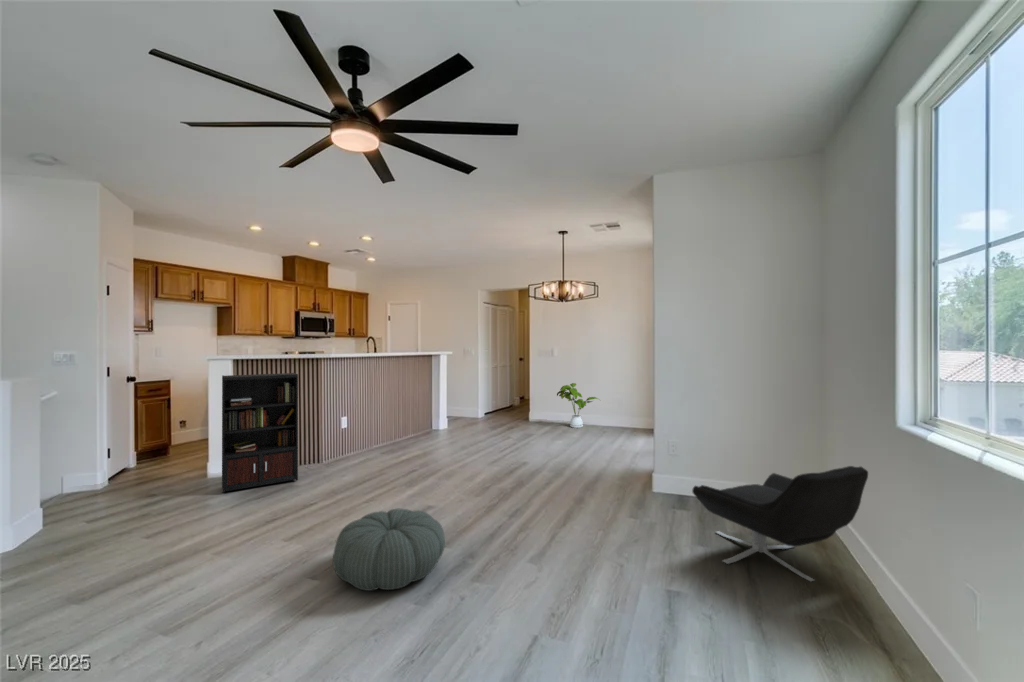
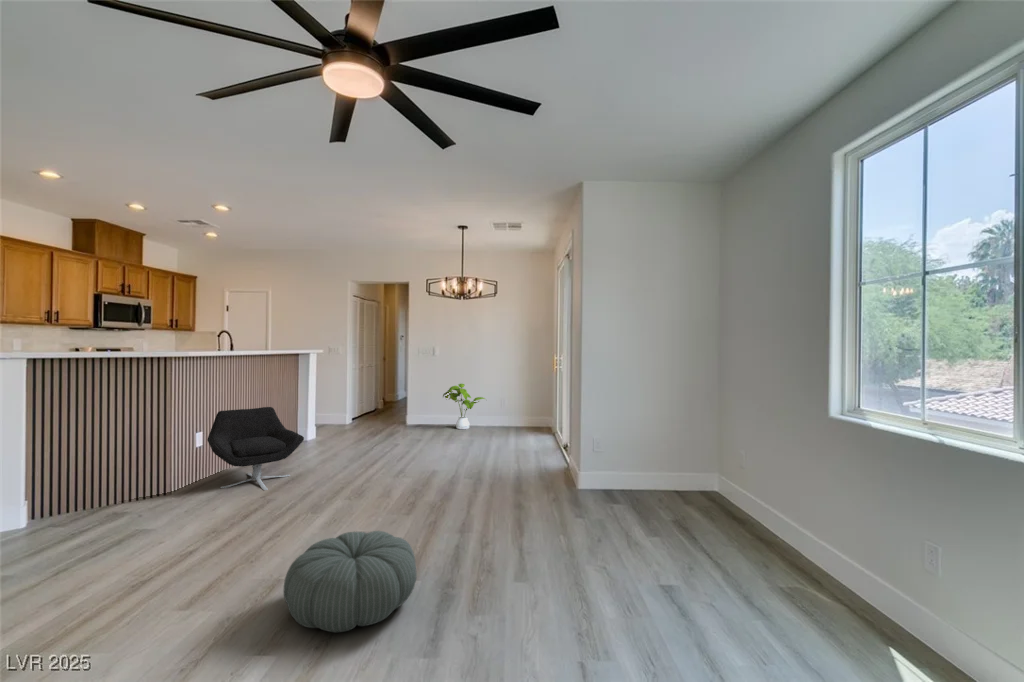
bookcase: present [222,373,309,493] -> none [17,377,153,551]
lounge chair: present [692,466,868,581] -> present [207,407,304,490]

